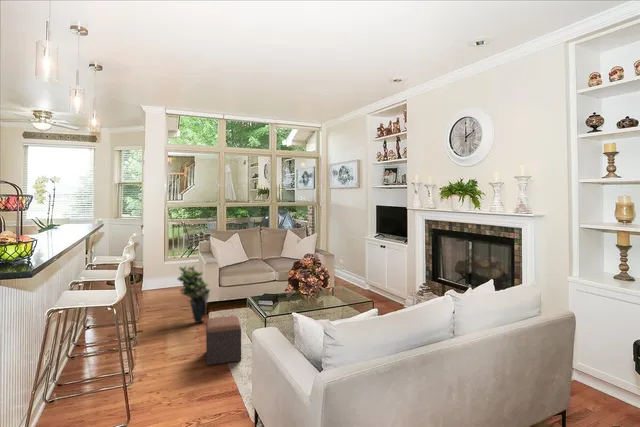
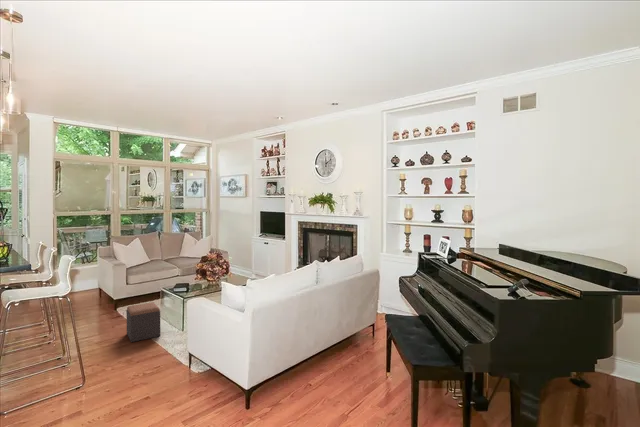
potted plant: present [178,266,210,323] -> none [88,265,121,316]

